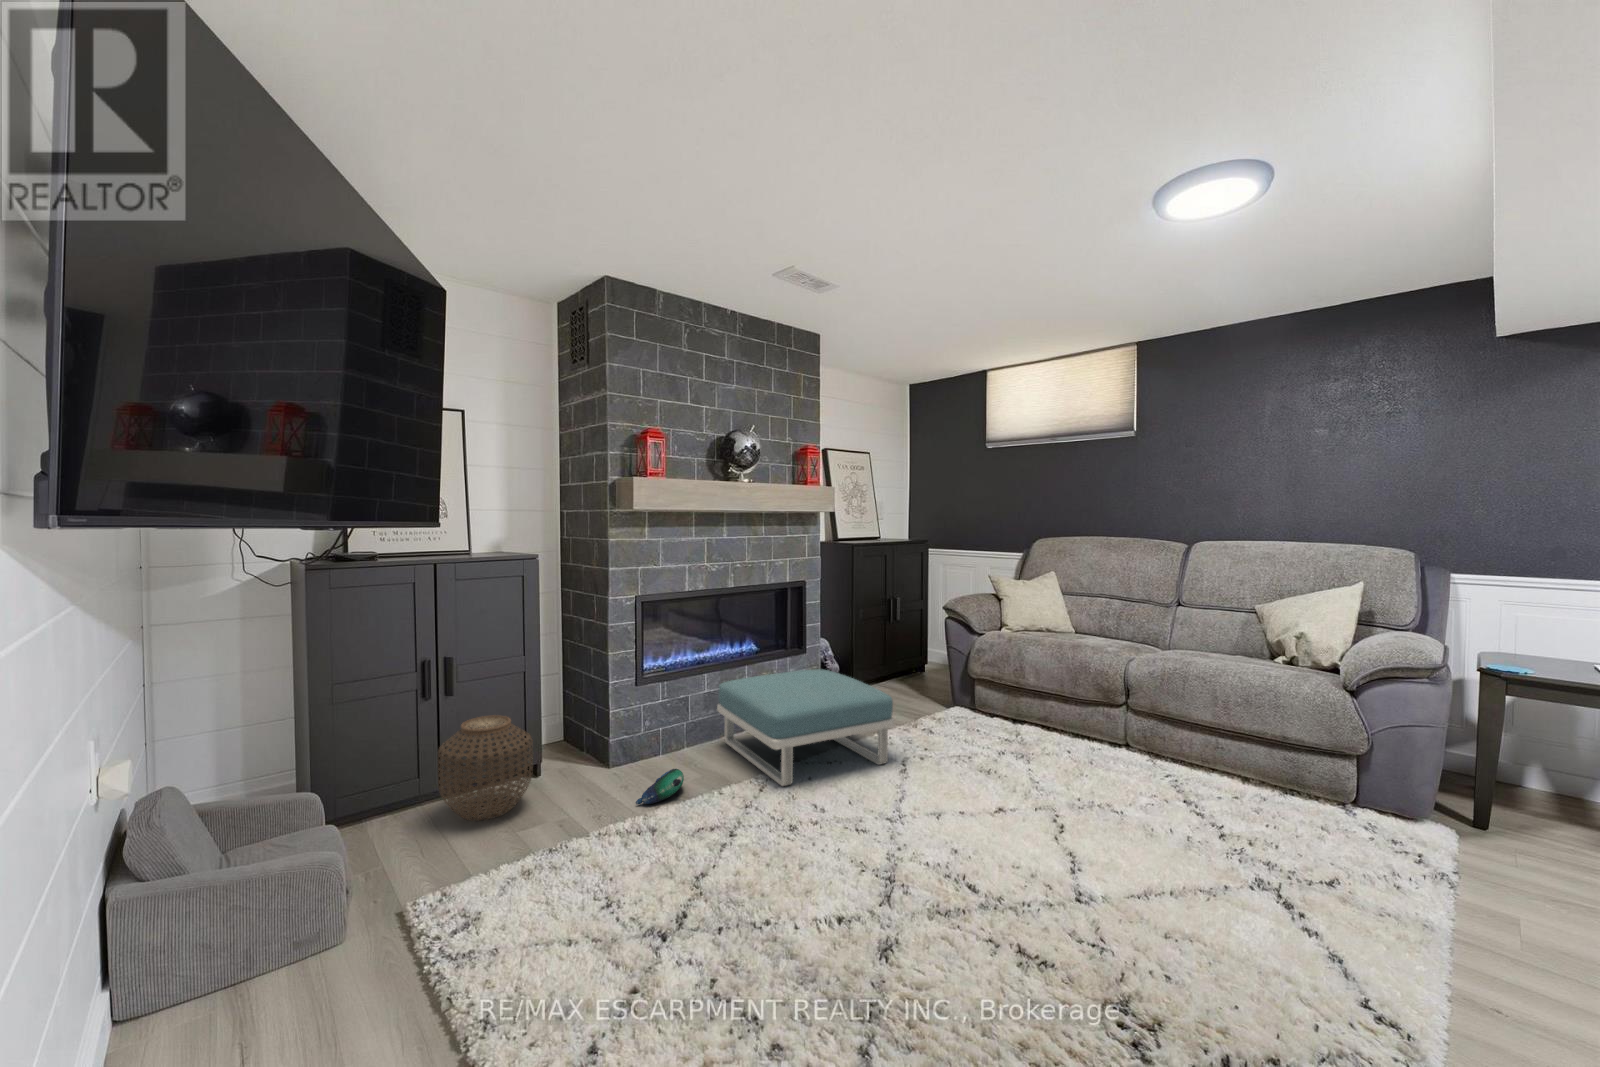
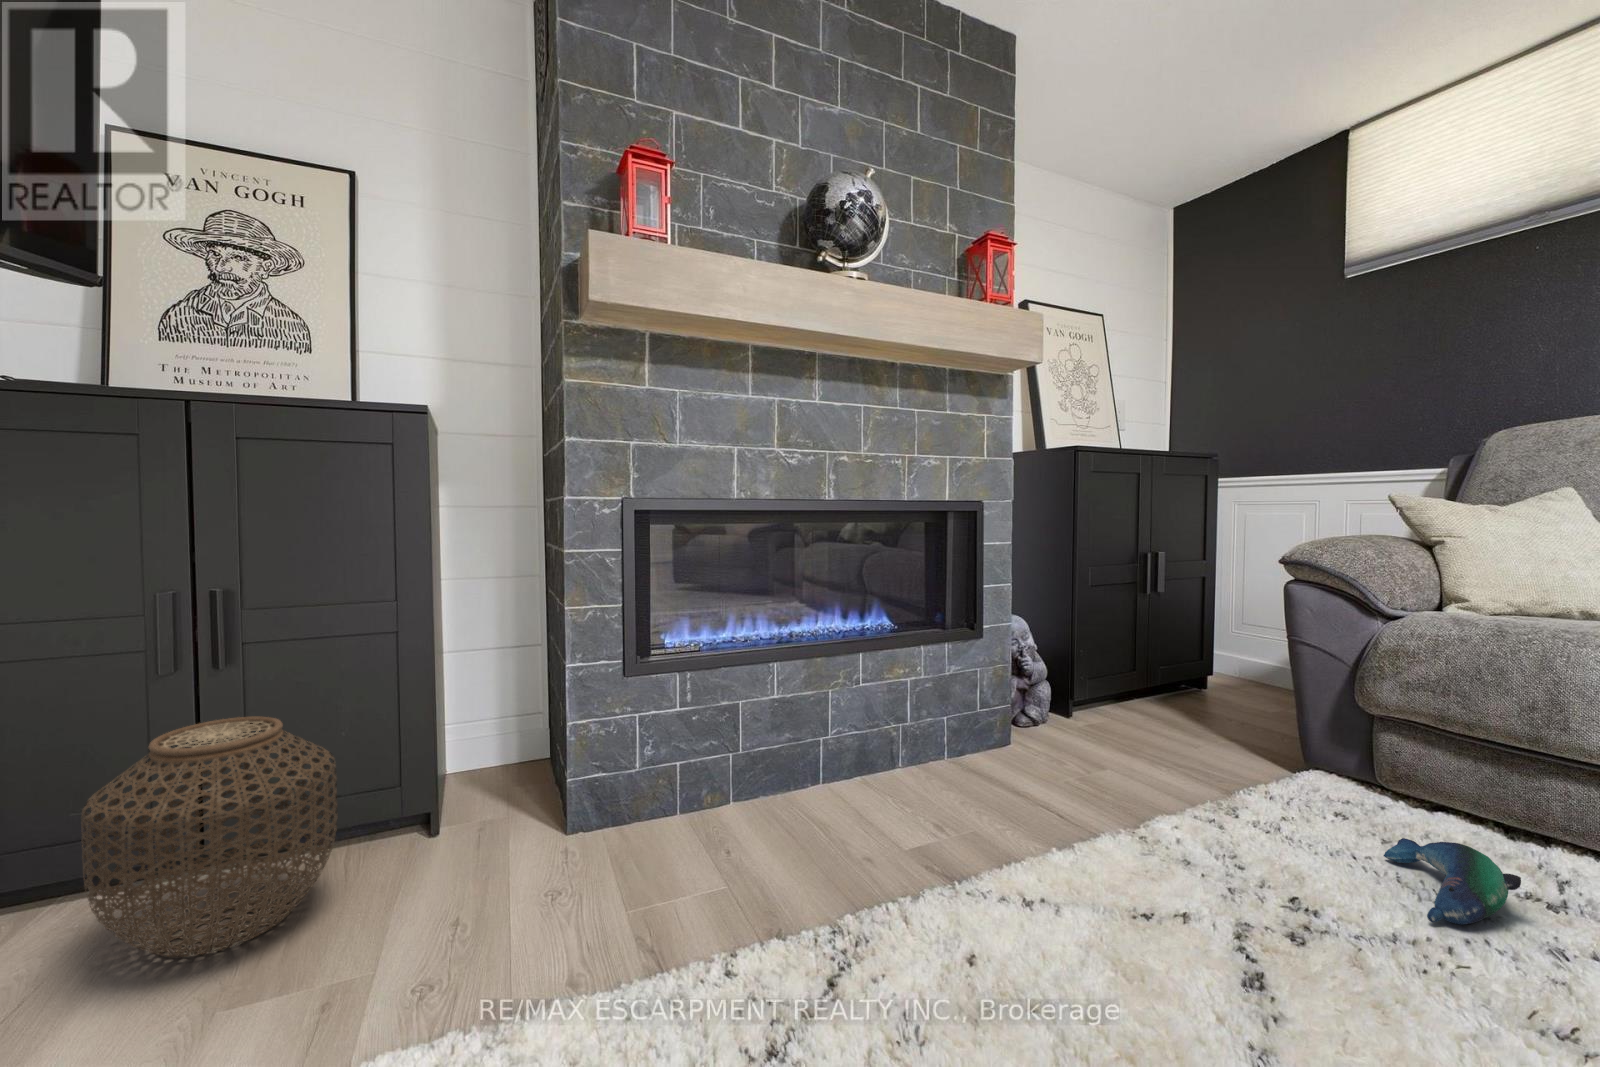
footstool: present [717,669,894,786] -> none [785,670,1204,971]
plush toy: present [636,769,684,805] -> present [1383,838,1521,925]

